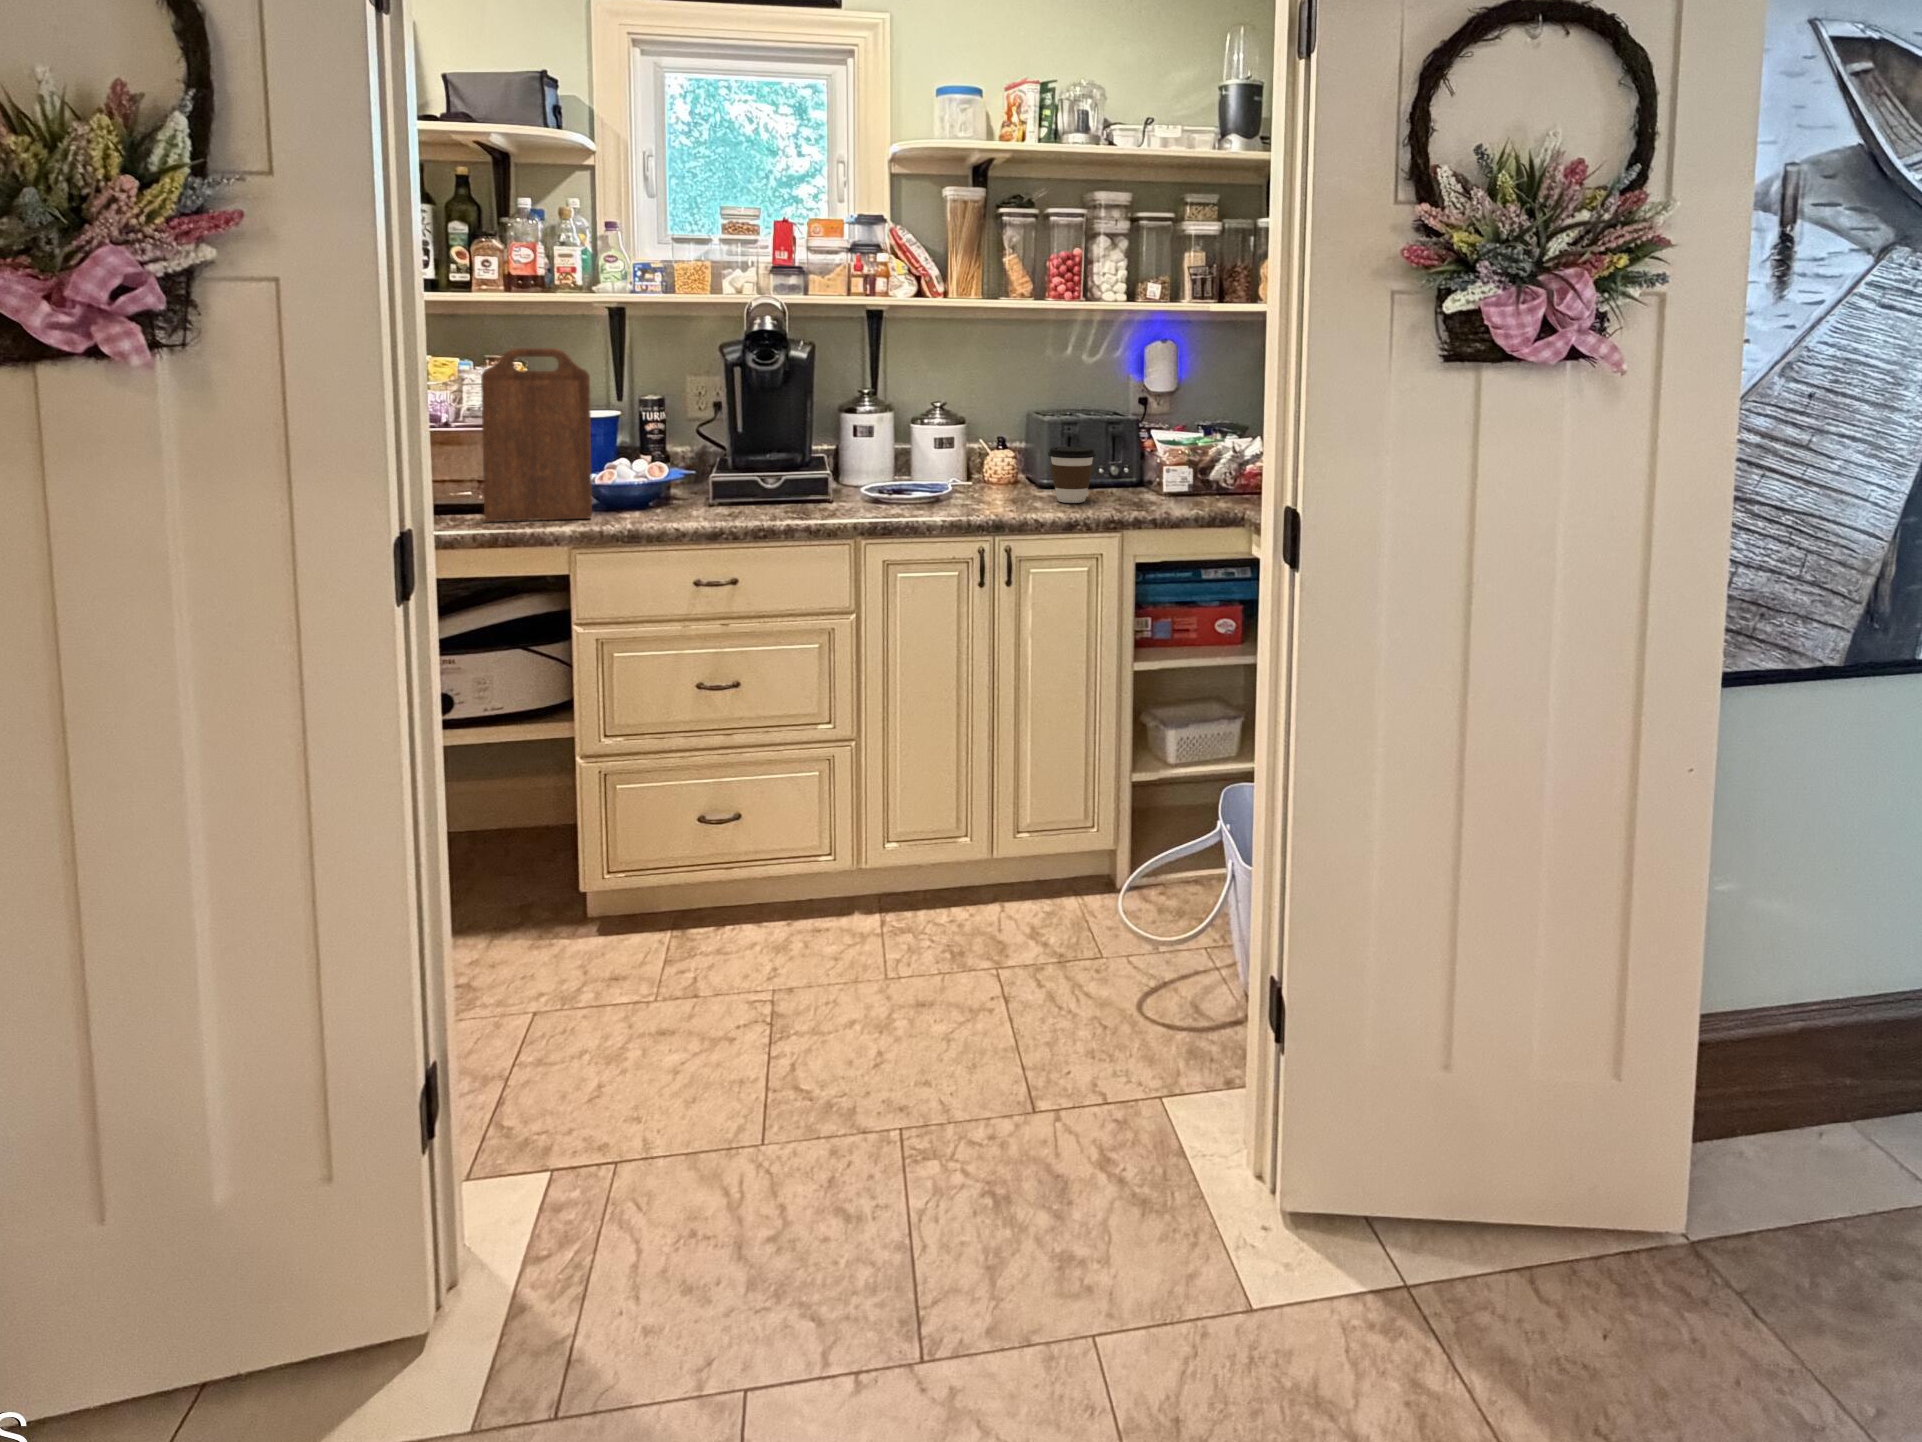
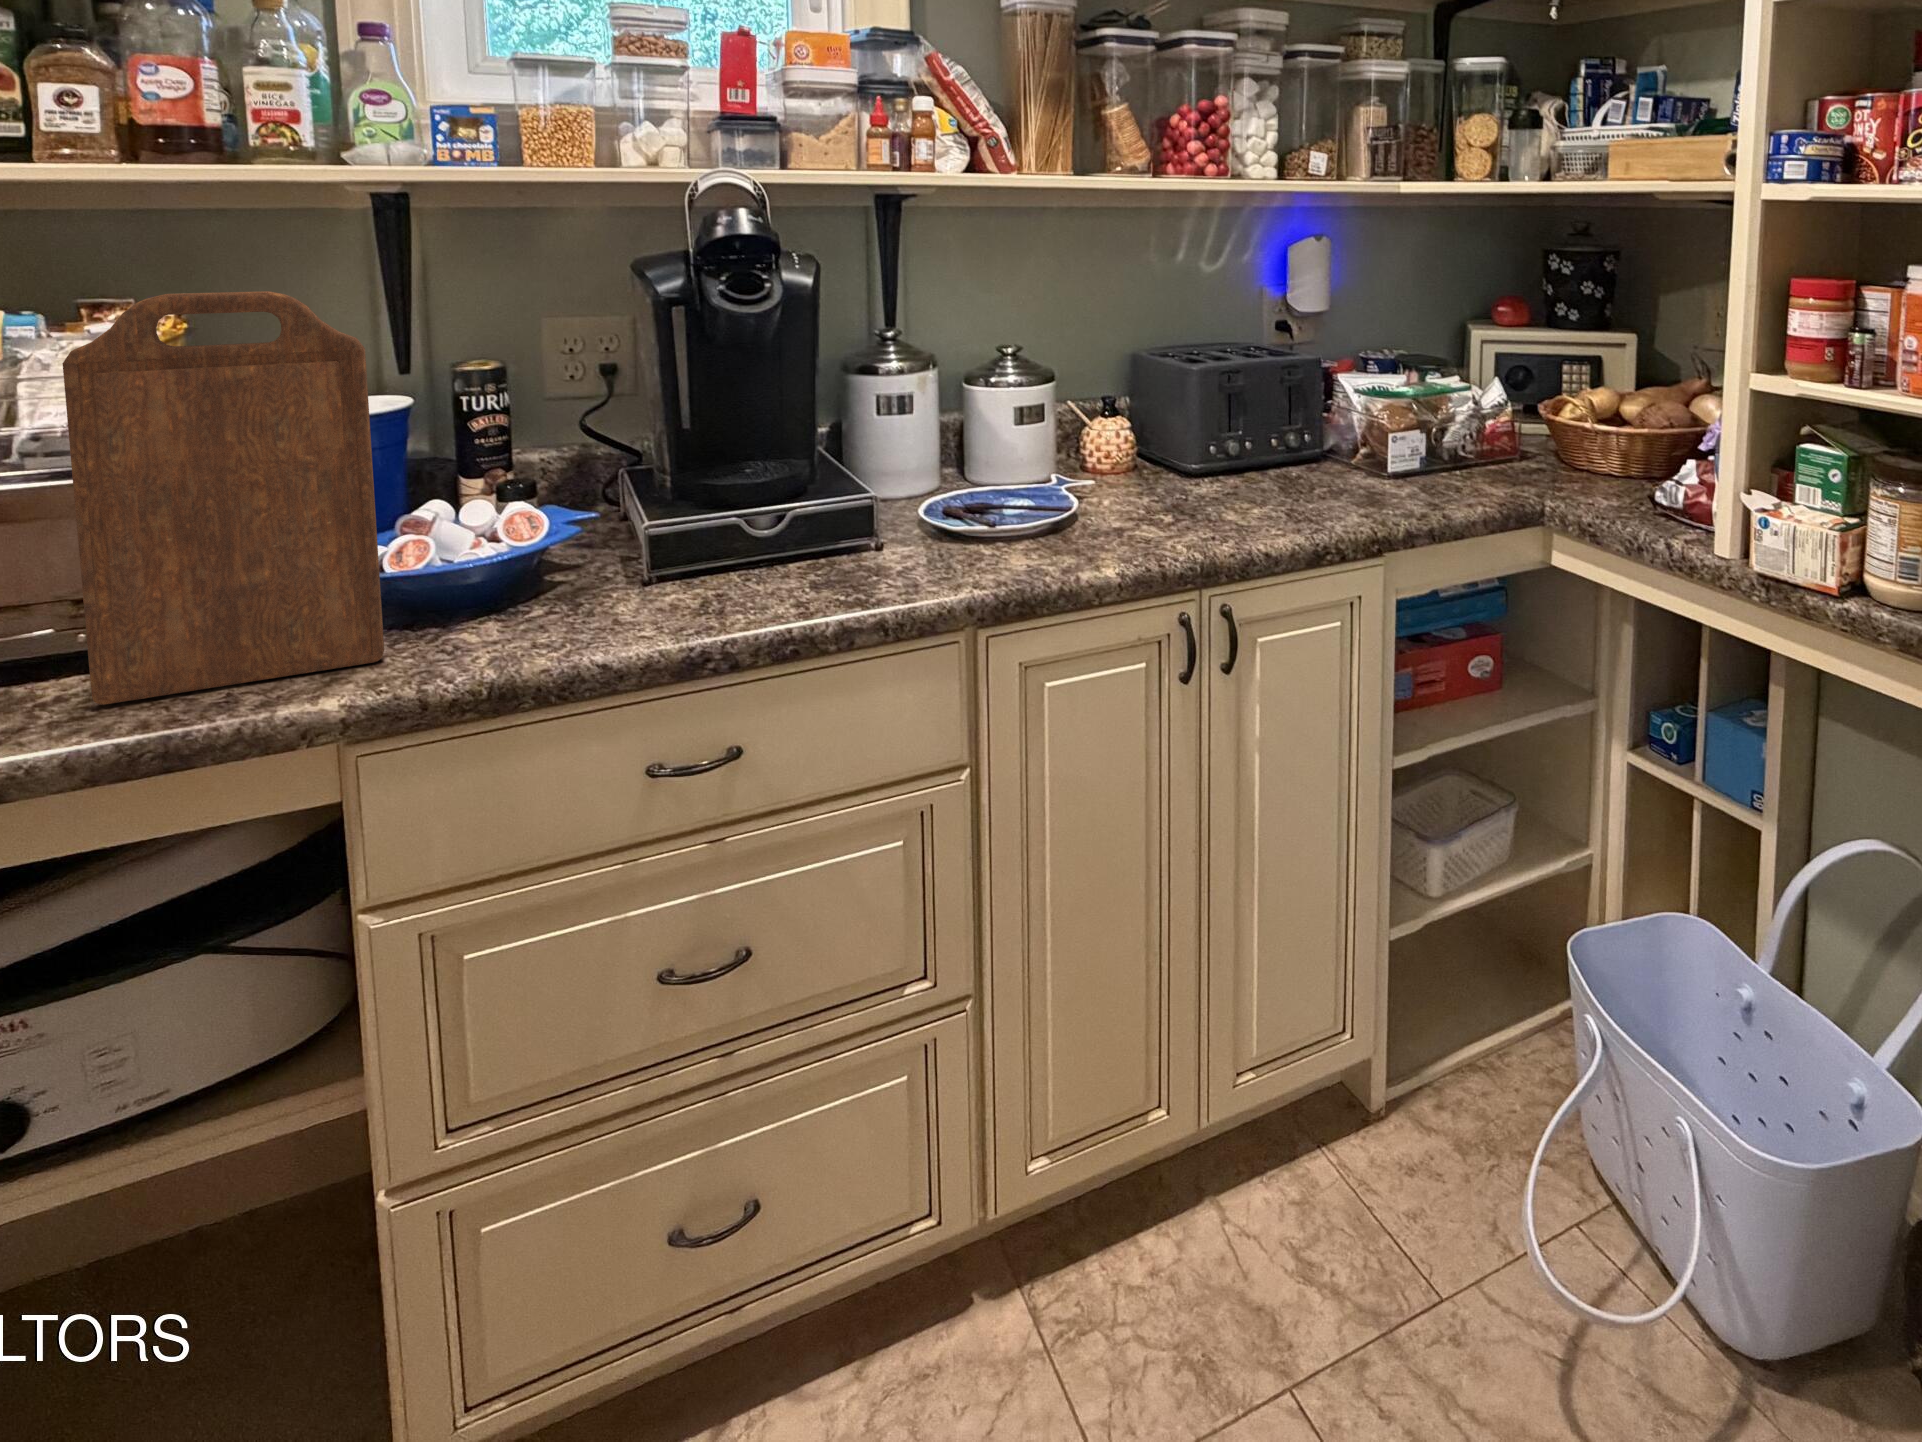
coffee cup: present [1048,447,1096,503] -> none [1240,415,1318,511]

